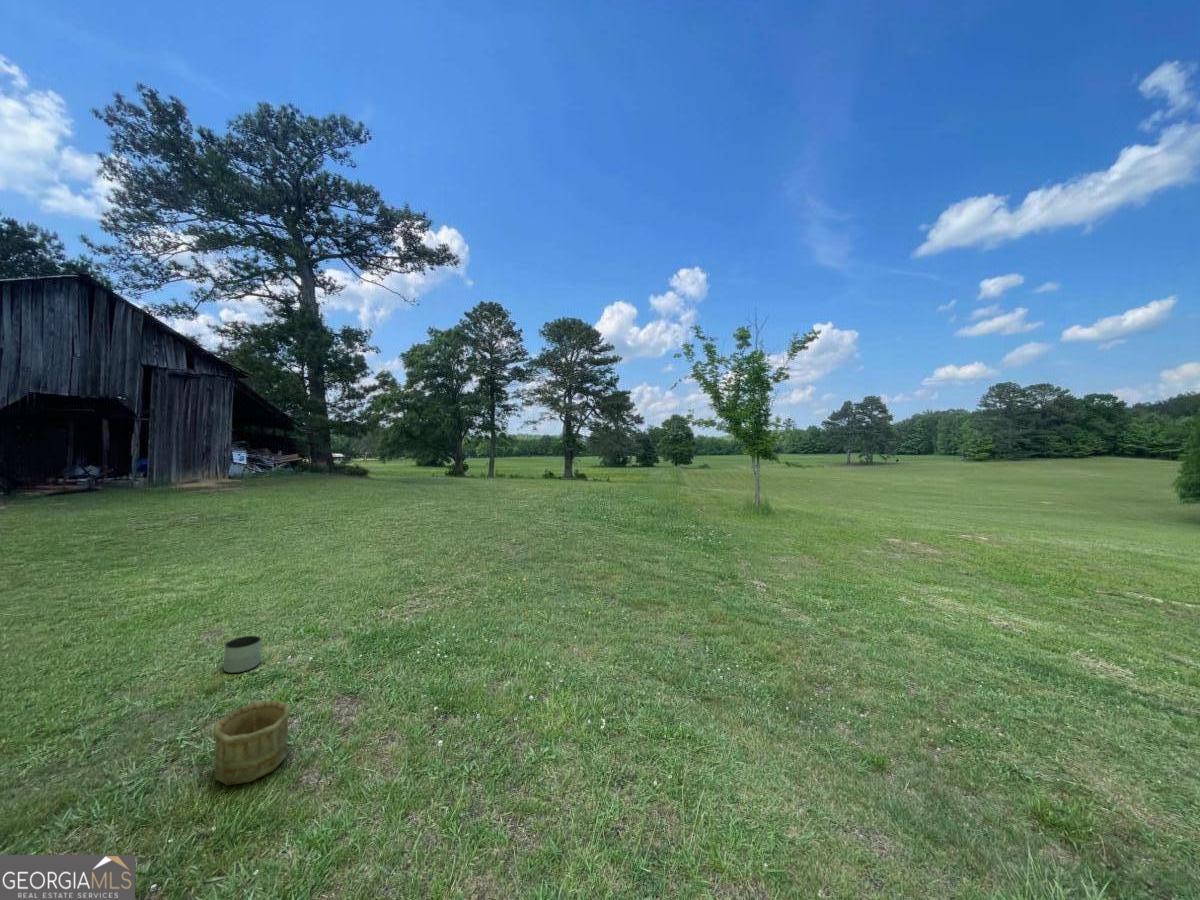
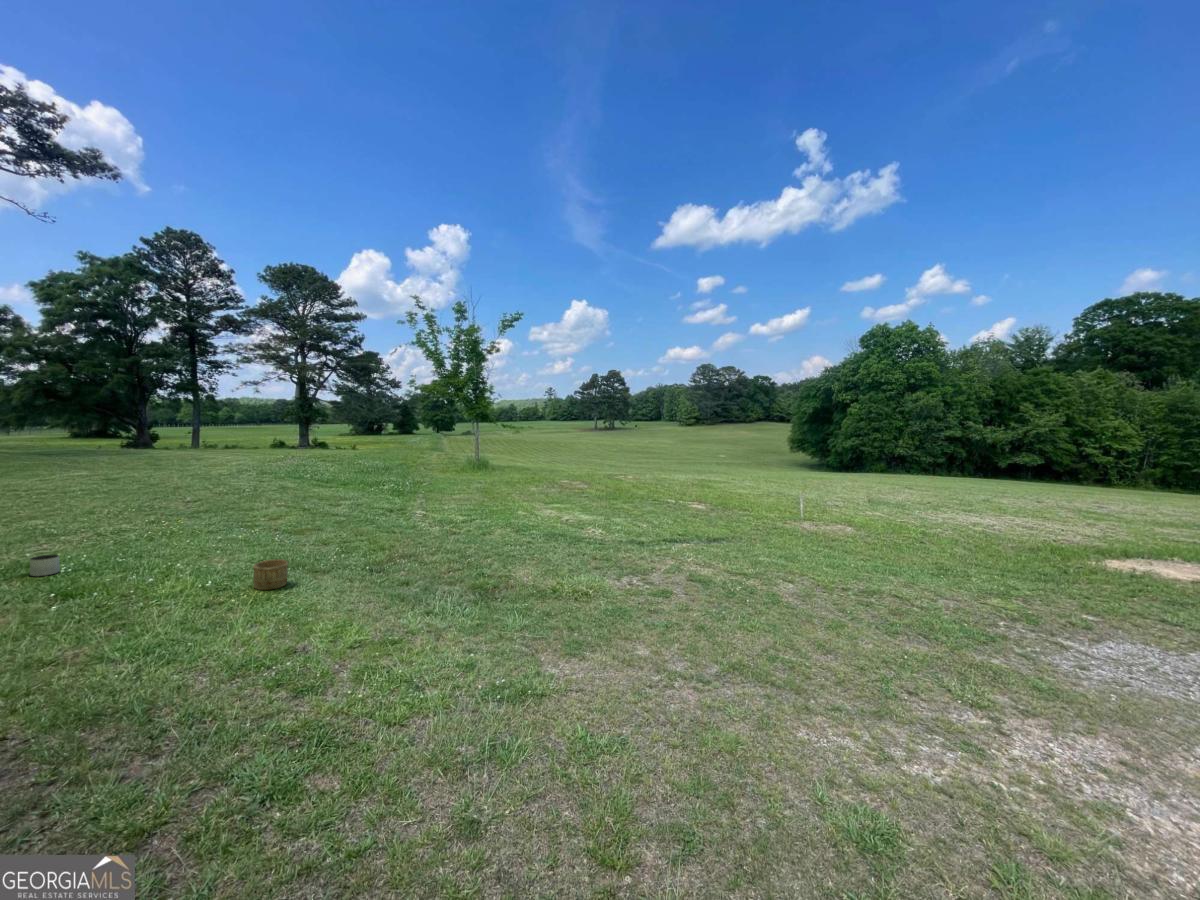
wooden bucket: present [213,700,290,785] -> present [253,559,288,590]

